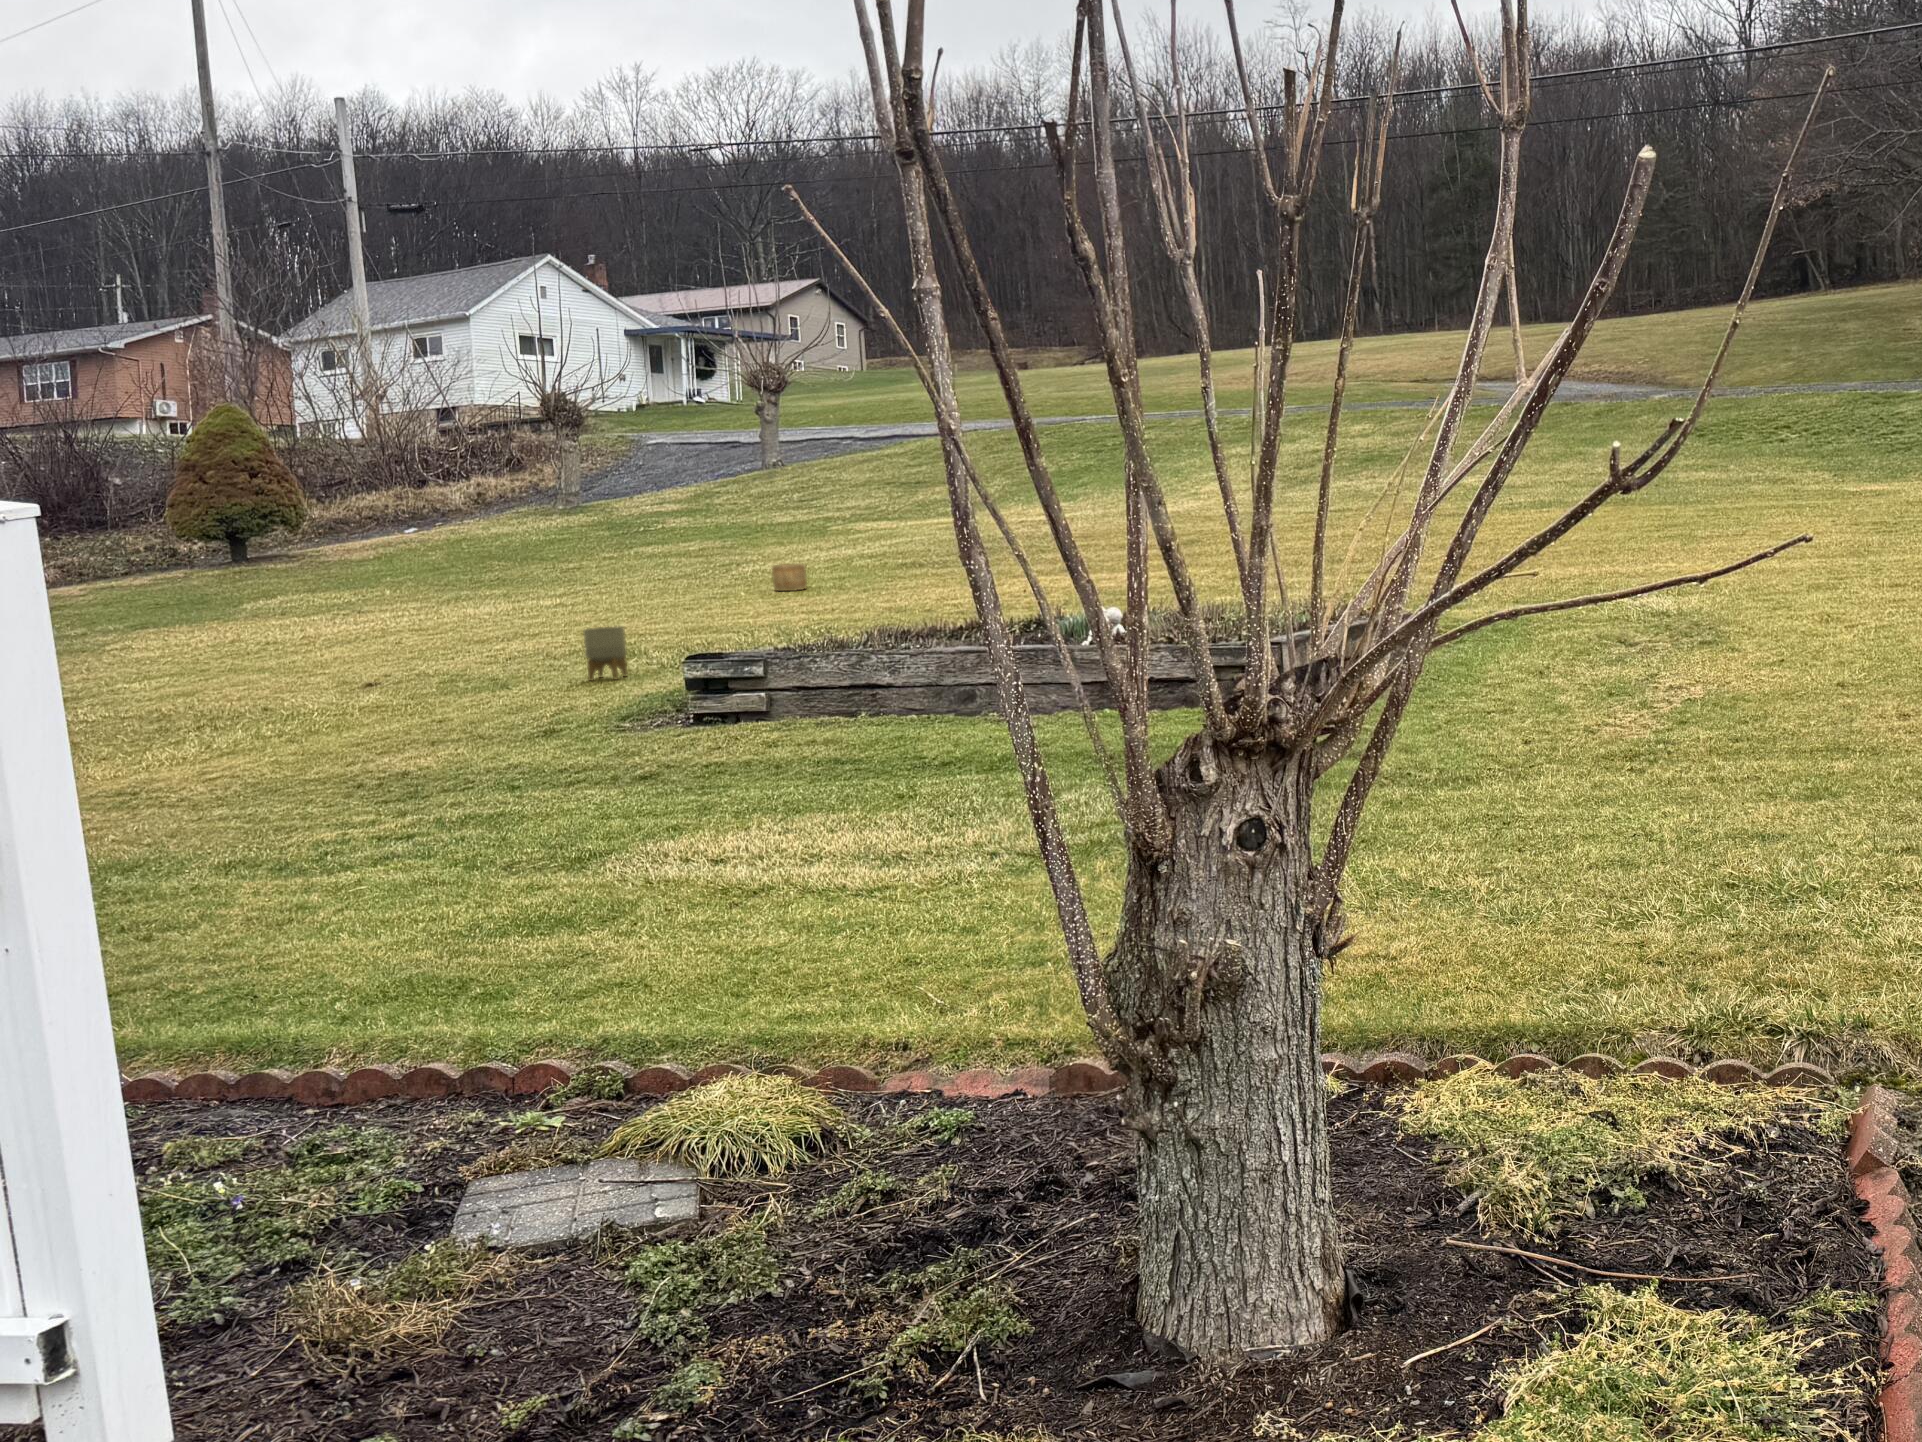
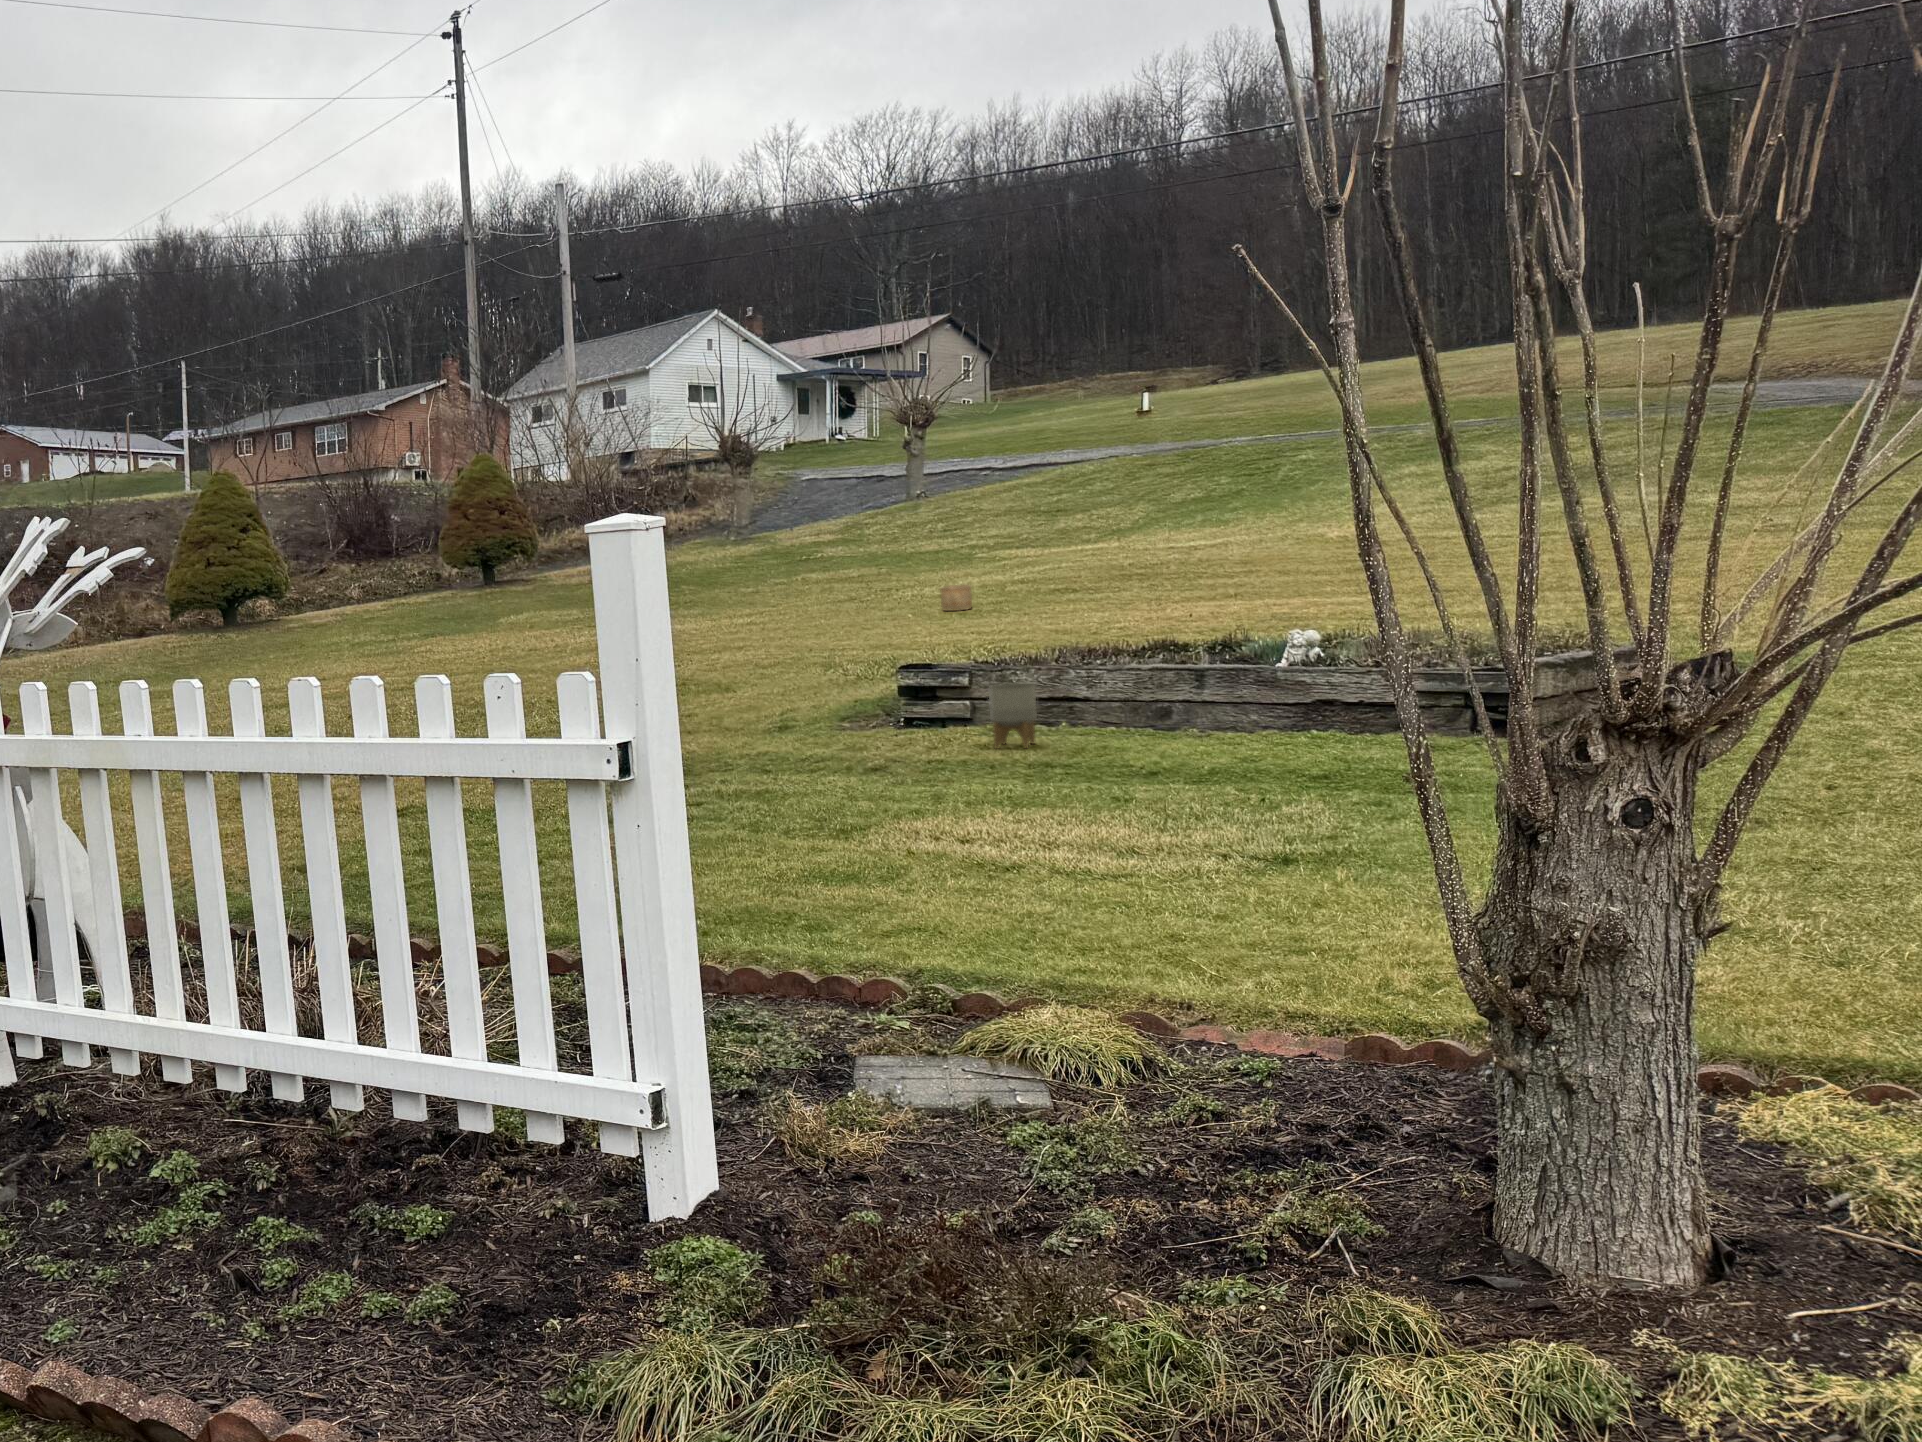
planter: present [583,626,627,681] -> present [989,683,1037,749]

